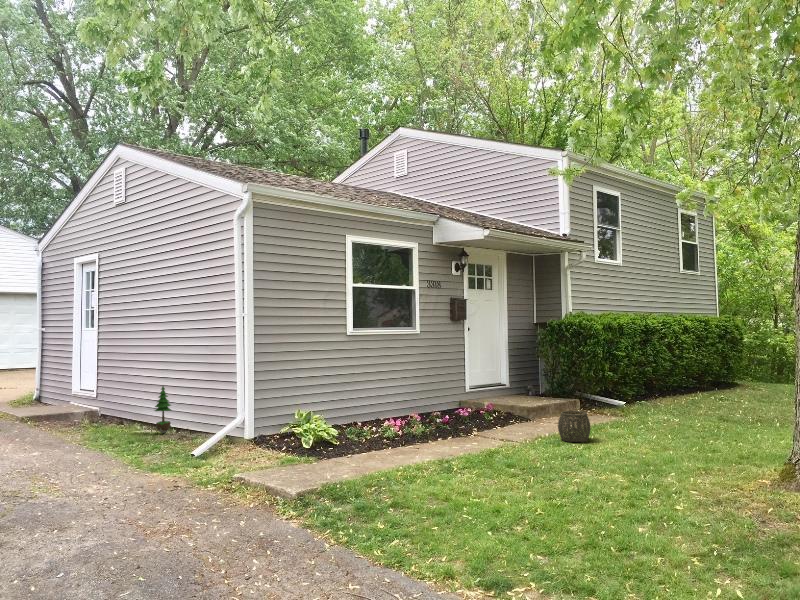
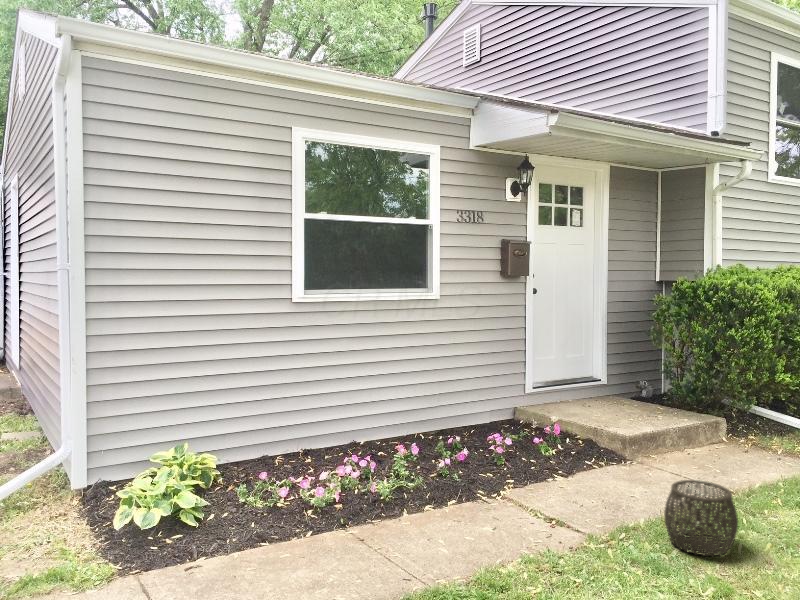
potted tree: present [155,386,171,434] -> none [19,372,49,445]

